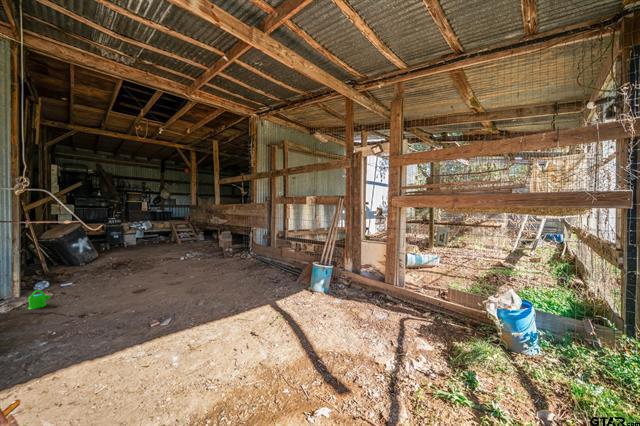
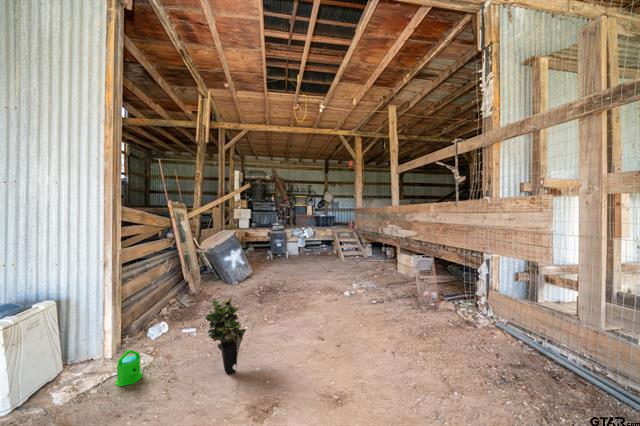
potted plant: none [93,257,120,294] -> present [205,298,246,374]

